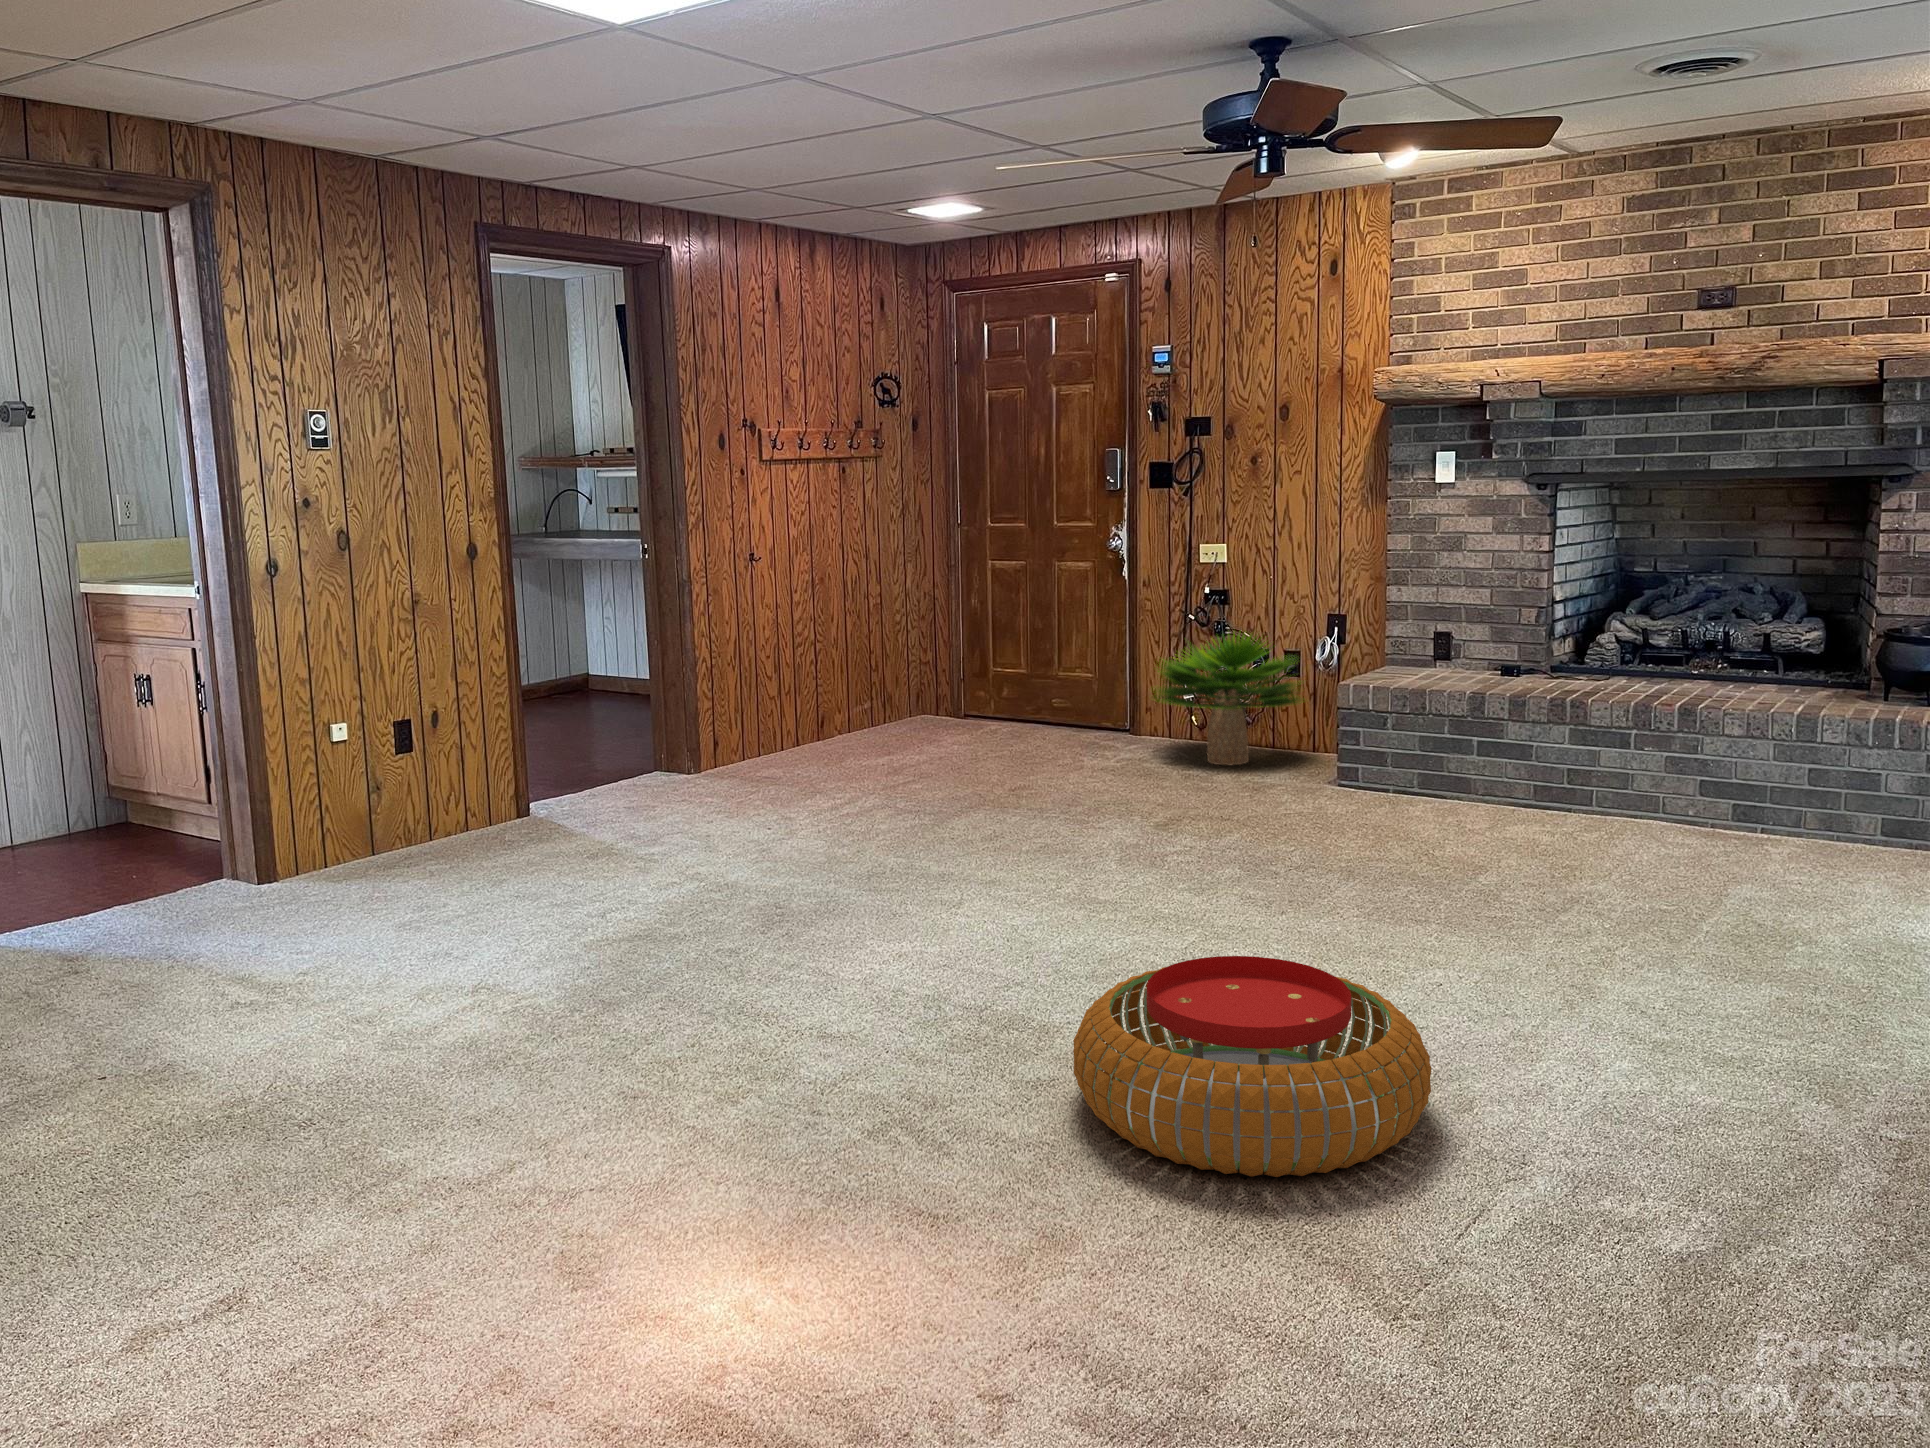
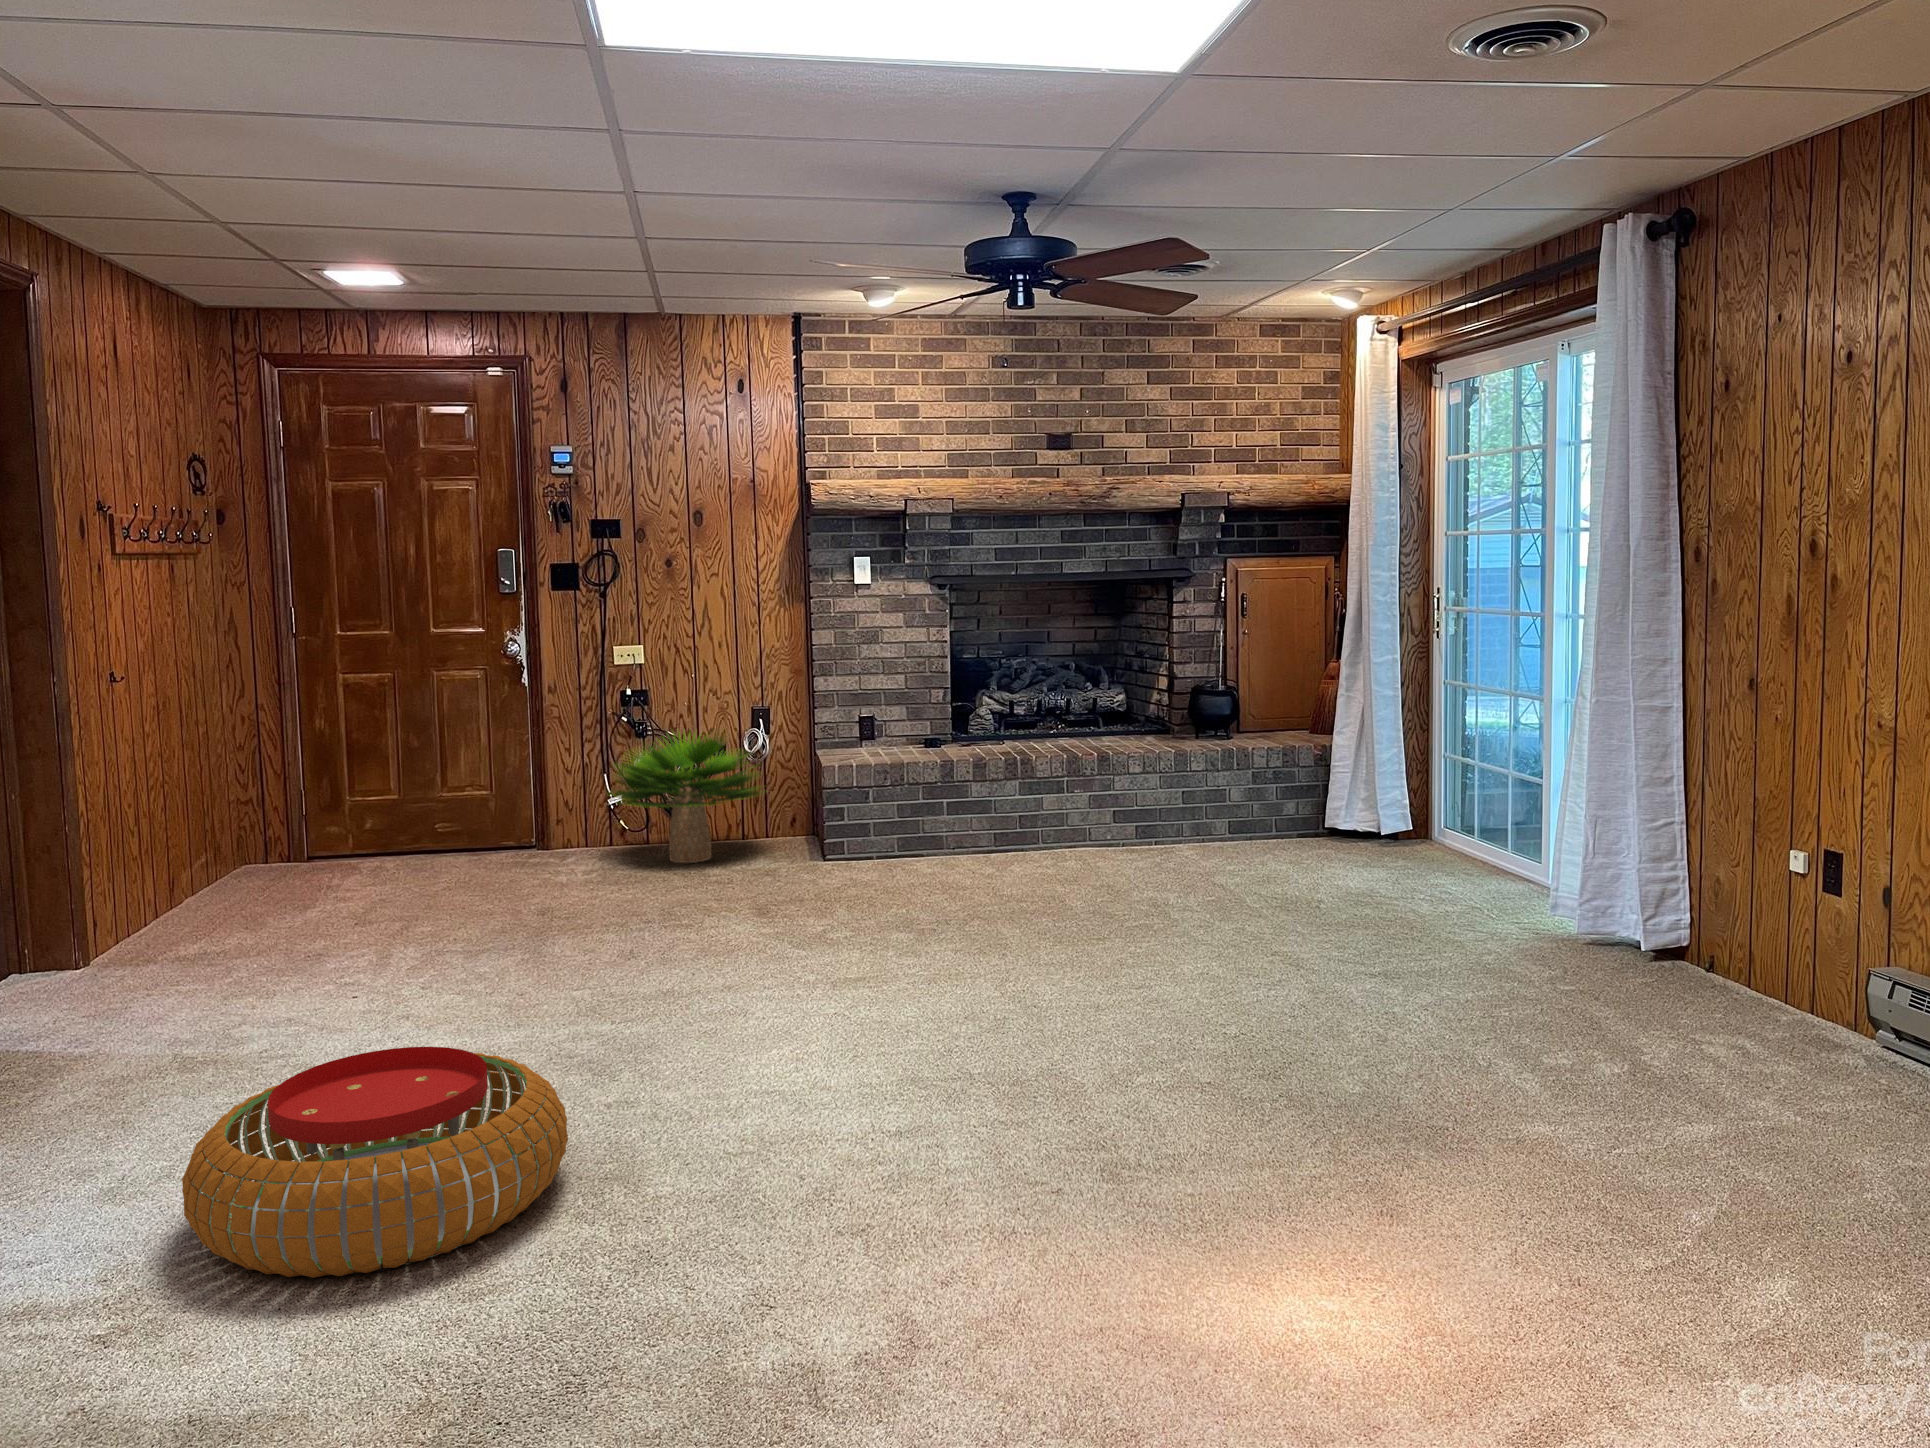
pouf: present [1073,956,1431,1177] -> present [182,1047,568,1278]

